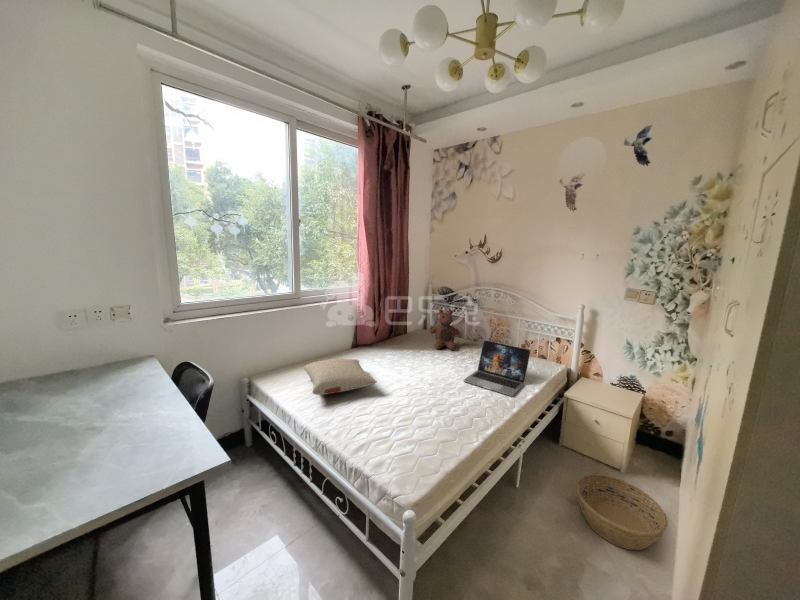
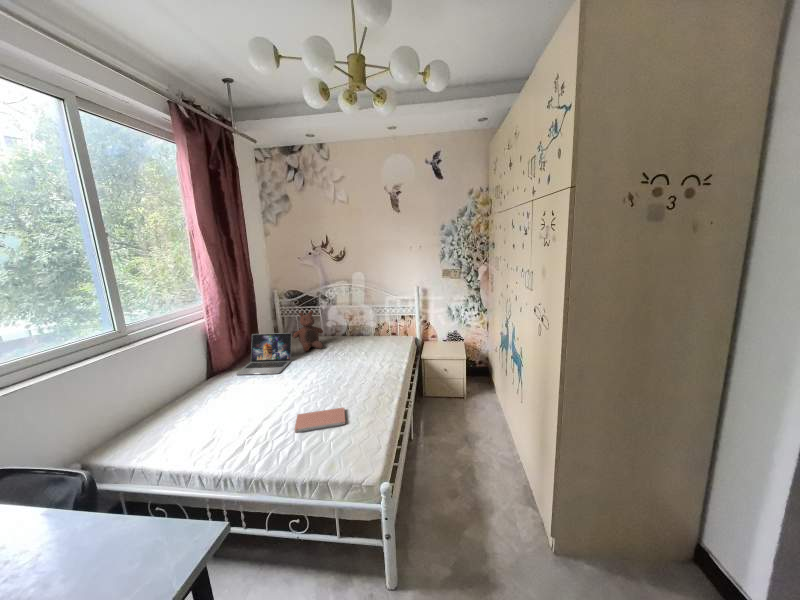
laptop: present [463,340,530,396] -> present [236,333,291,375]
pillow: present [303,359,377,395] -> none [171,385,277,436]
notebook: none [374,403,431,431] -> present [295,408,345,432]
basket: present [577,474,668,550] -> none [449,403,503,445]

